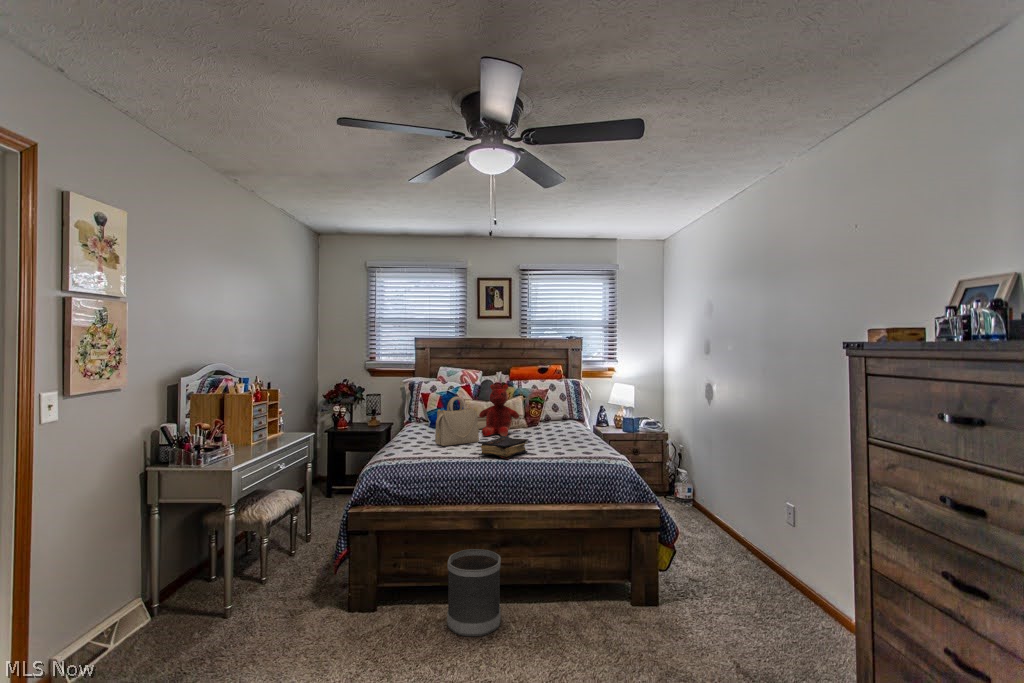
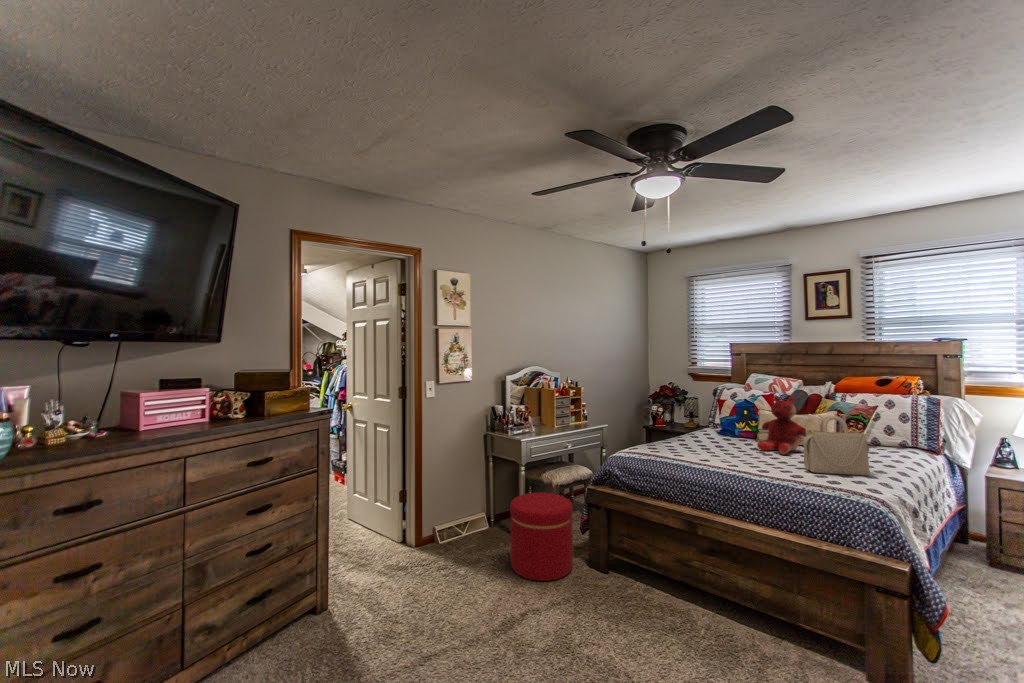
handbag: present [435,397,479,446] -> present [803,416,870,475]
book: present [478,436,529,459] -> none [717,453,782,479]
ottoman: none [231,529,324,652] -> present [510,493,573,581]
wastebasket: present [447,549,501,636] -> none [654,557,713,650]

